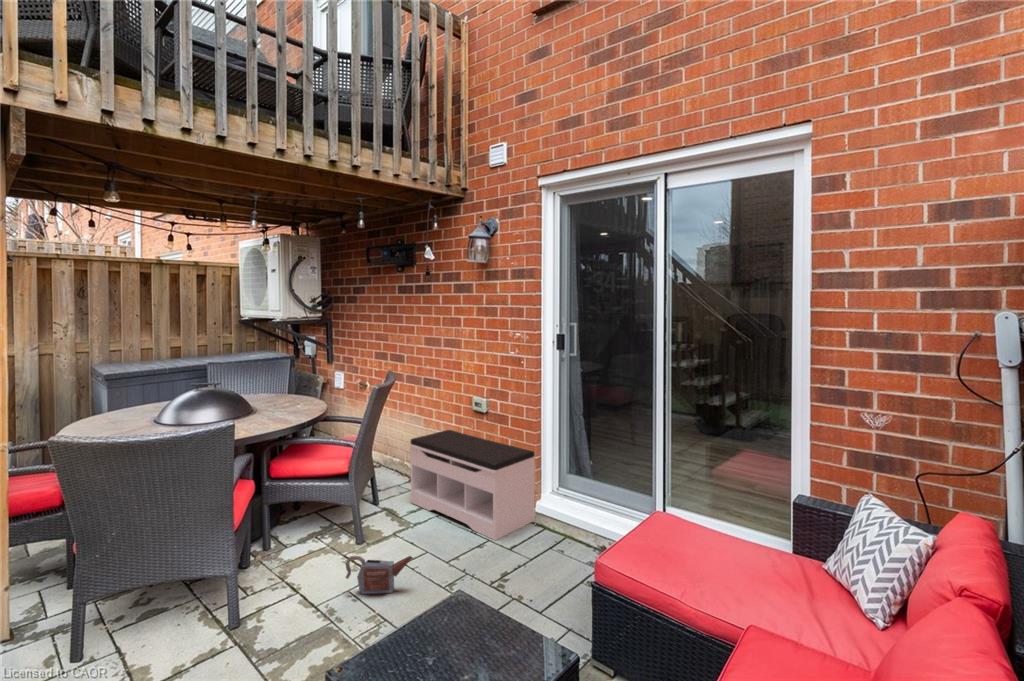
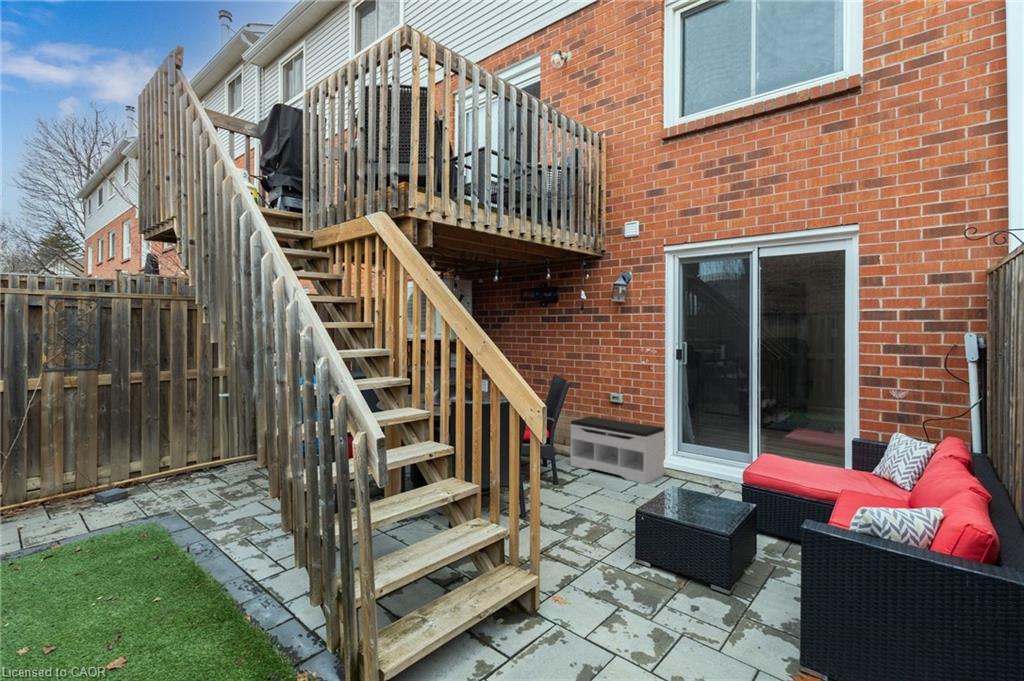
watering can: present [346,556,413,594] -> none [572,482,613,505]

